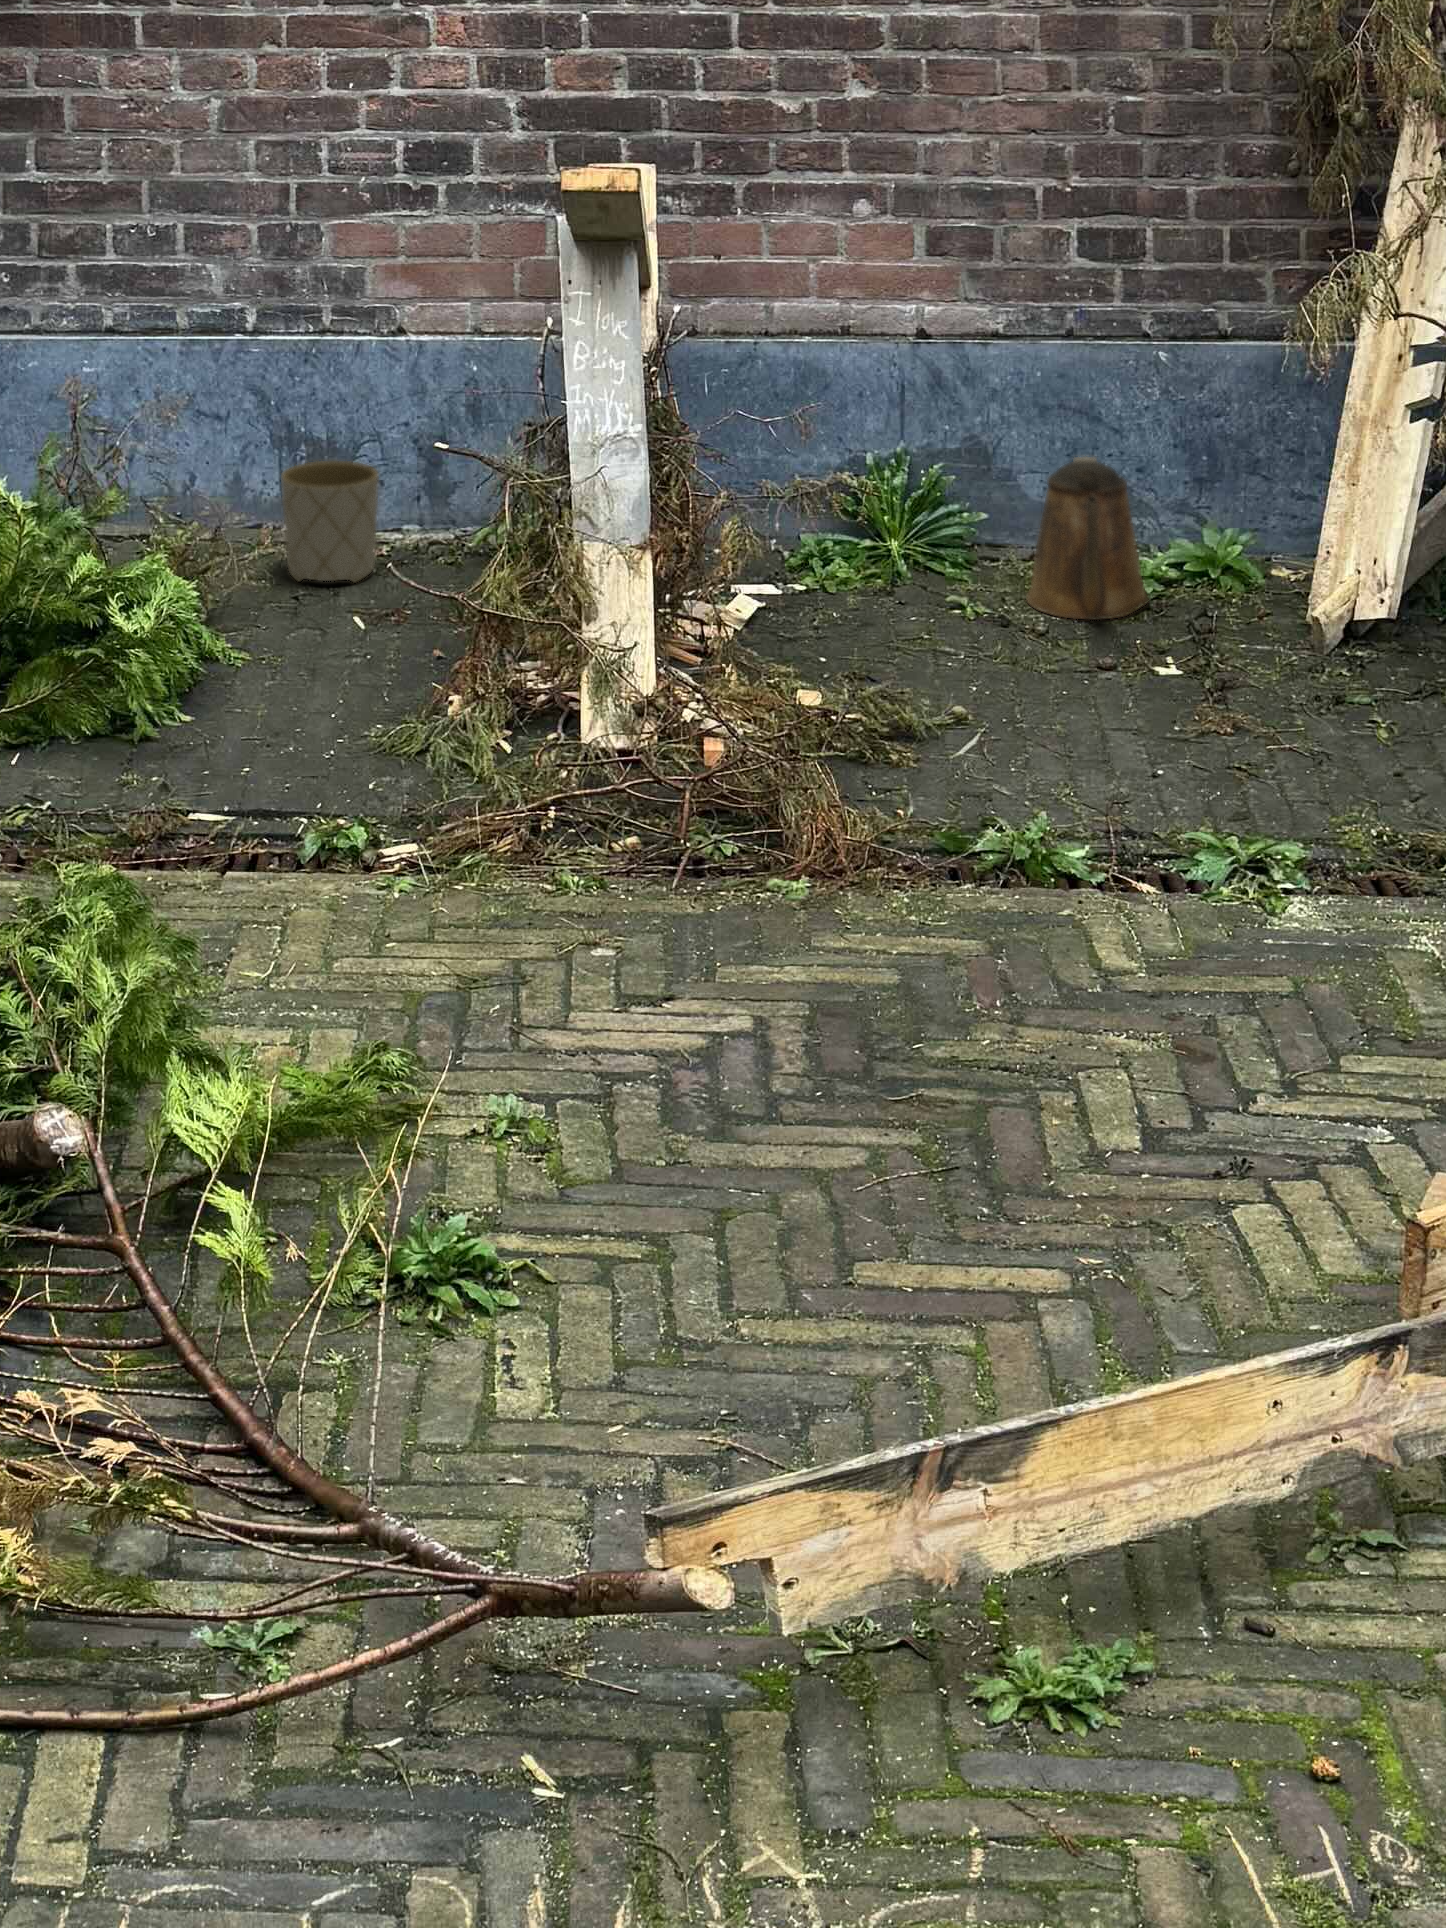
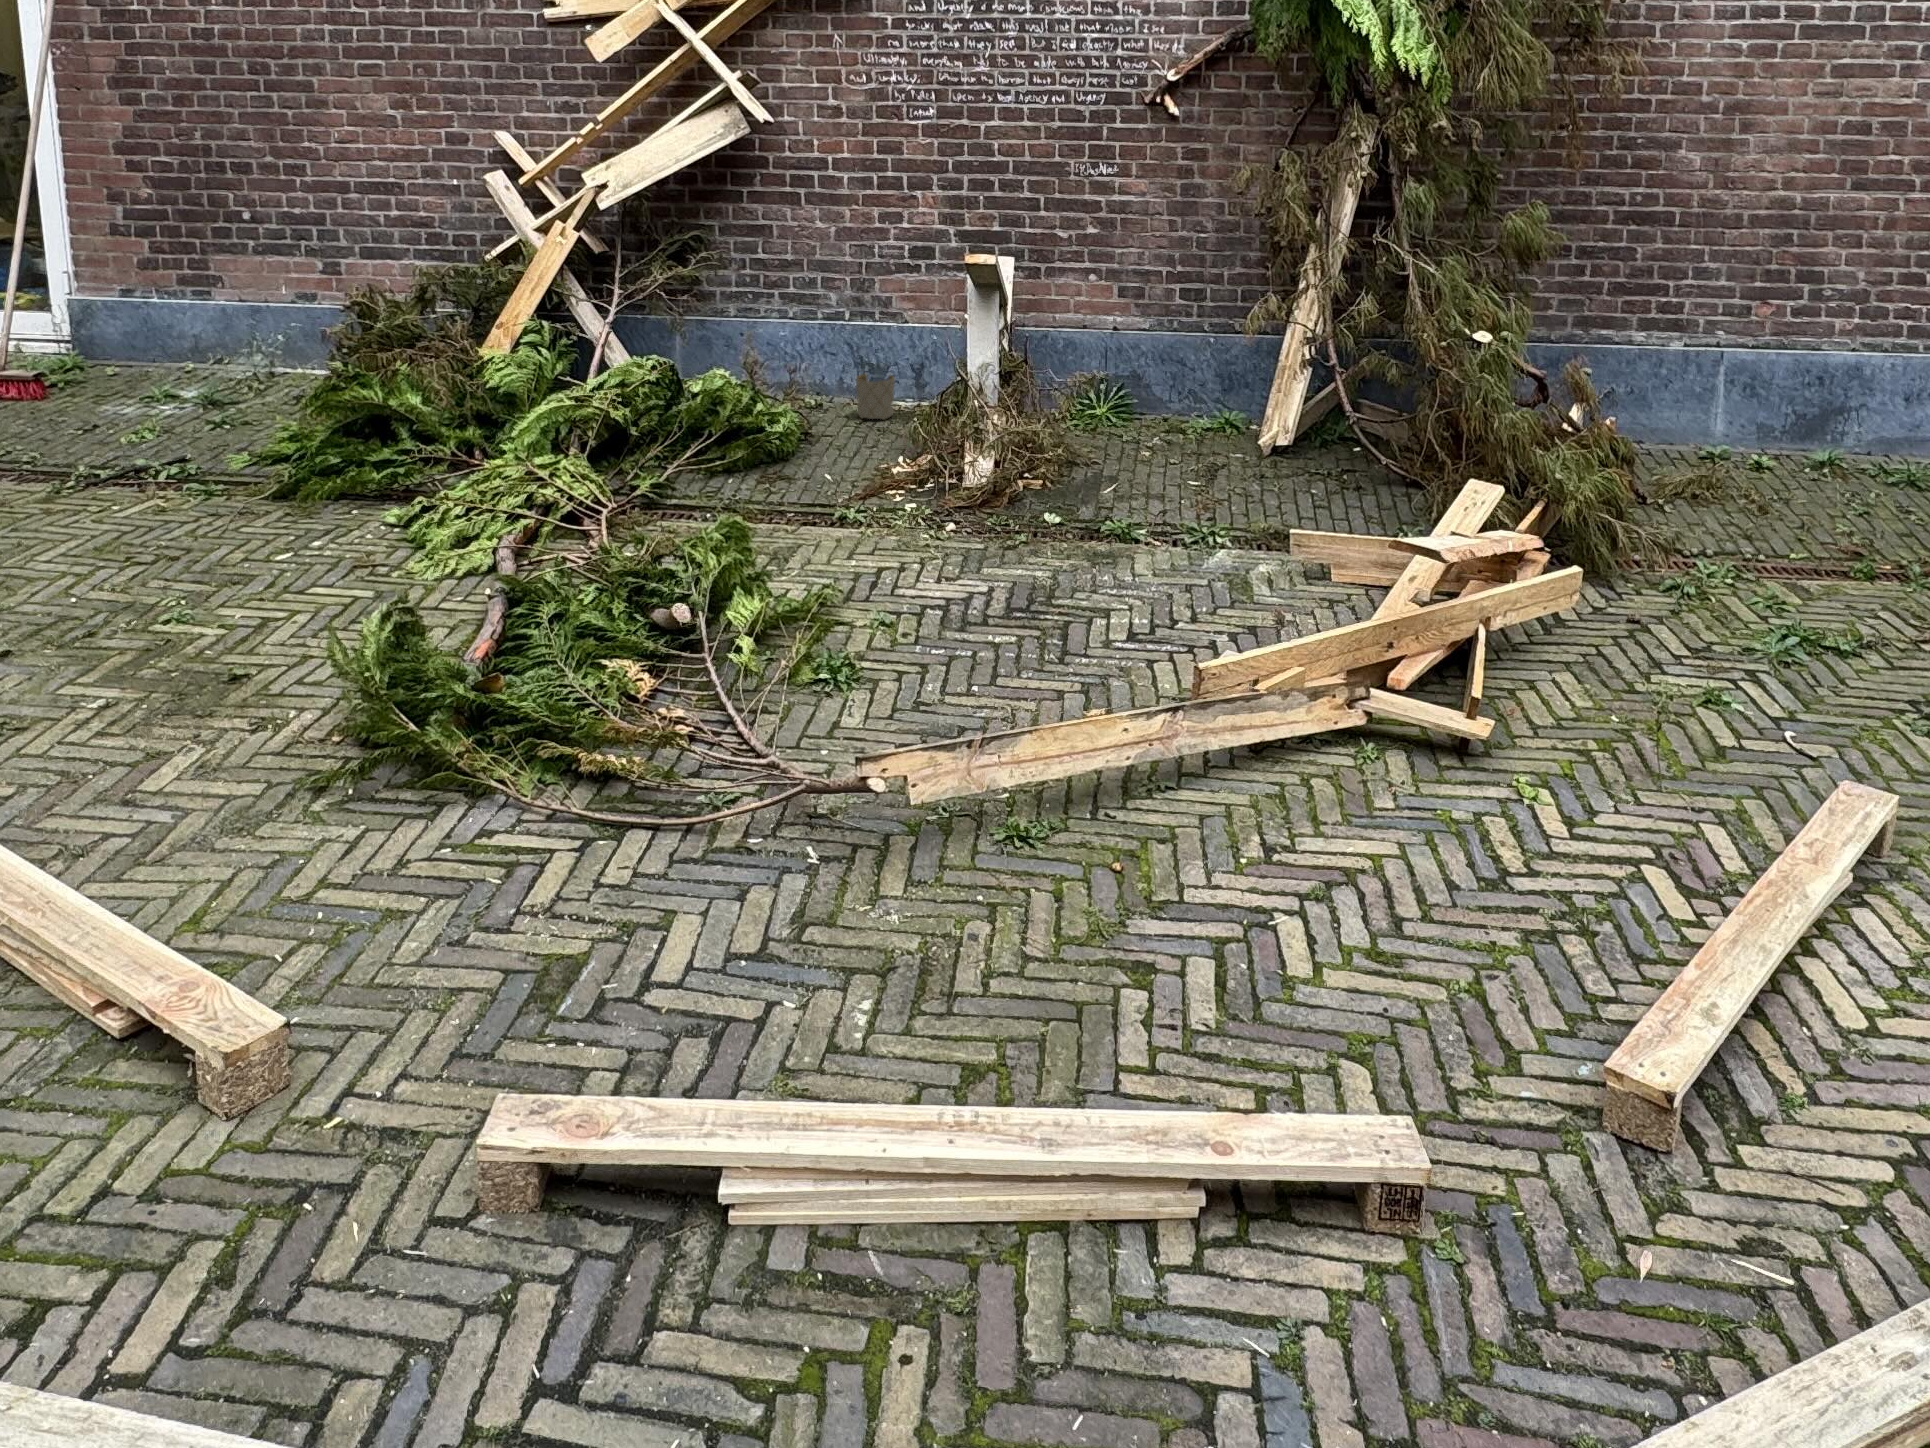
watering can: present [1026,457,1150,620] -> none [1147,379,1197,442]

